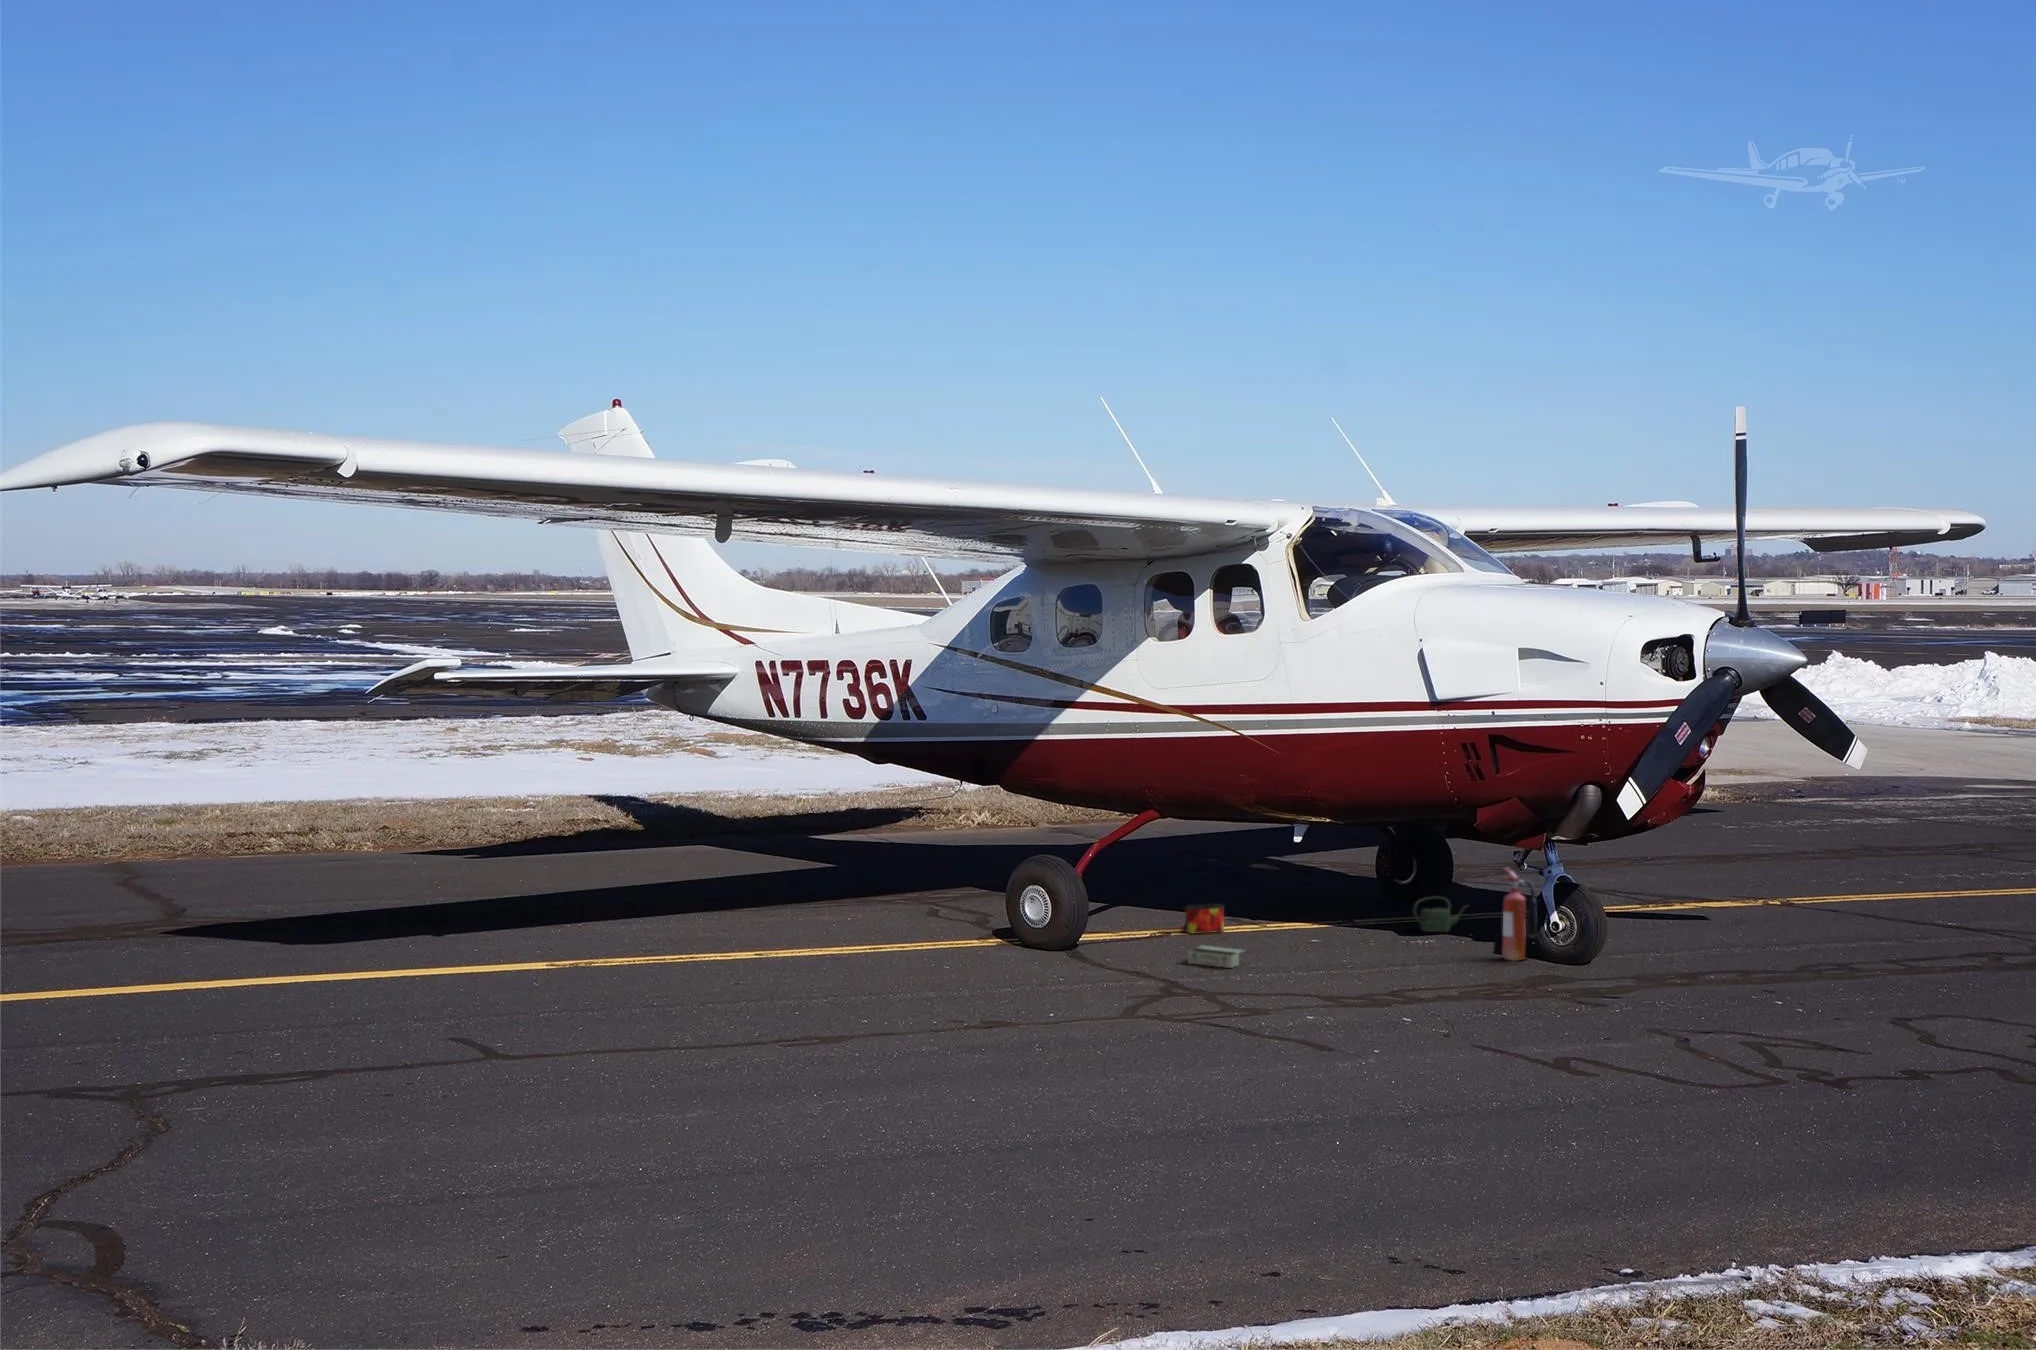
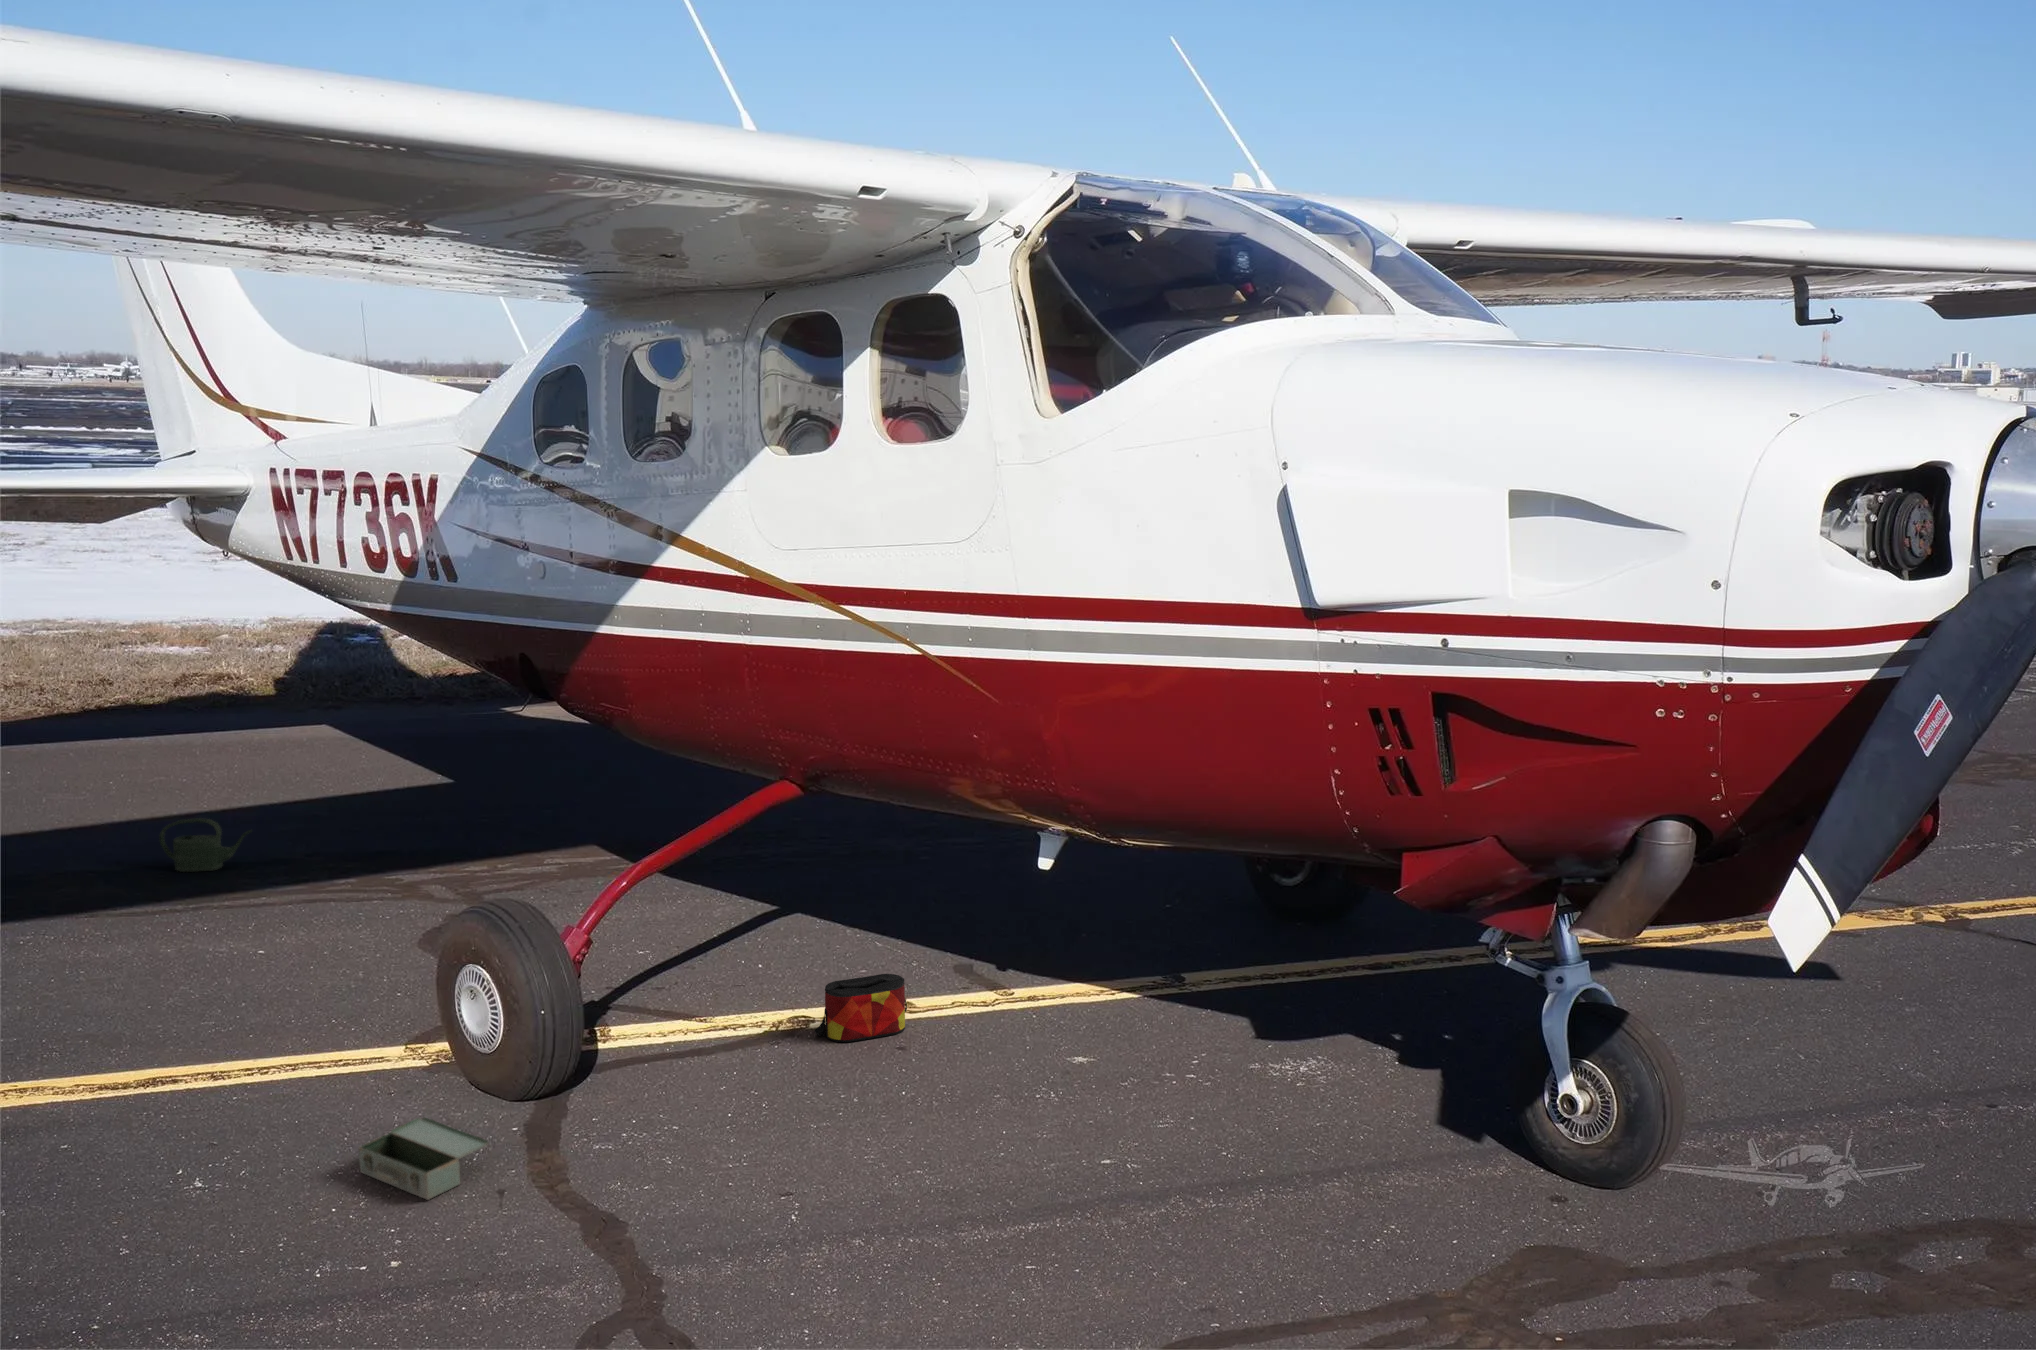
fire extinguisher: present [1501,868,1537,961] -> none [1447,962,1527,1171]
watering can: present [1413,897,1467,932] -> present [159,818,251,872]
toolbox: present [1188,945,1245,968] -> present [358,1117,489,1200]

